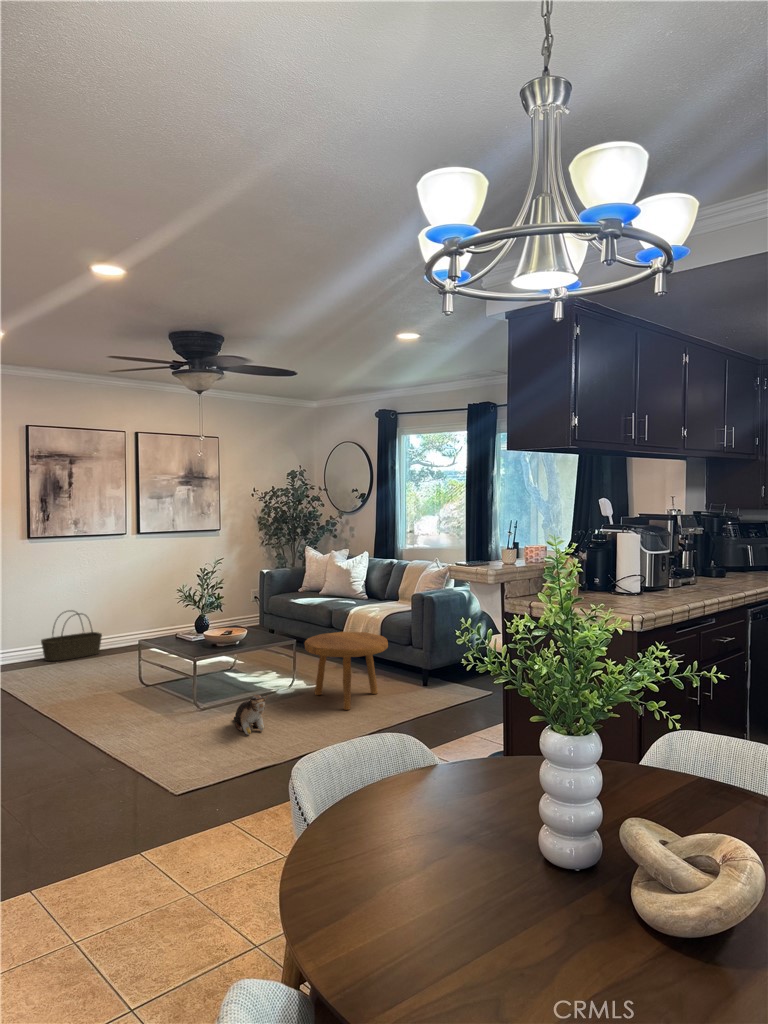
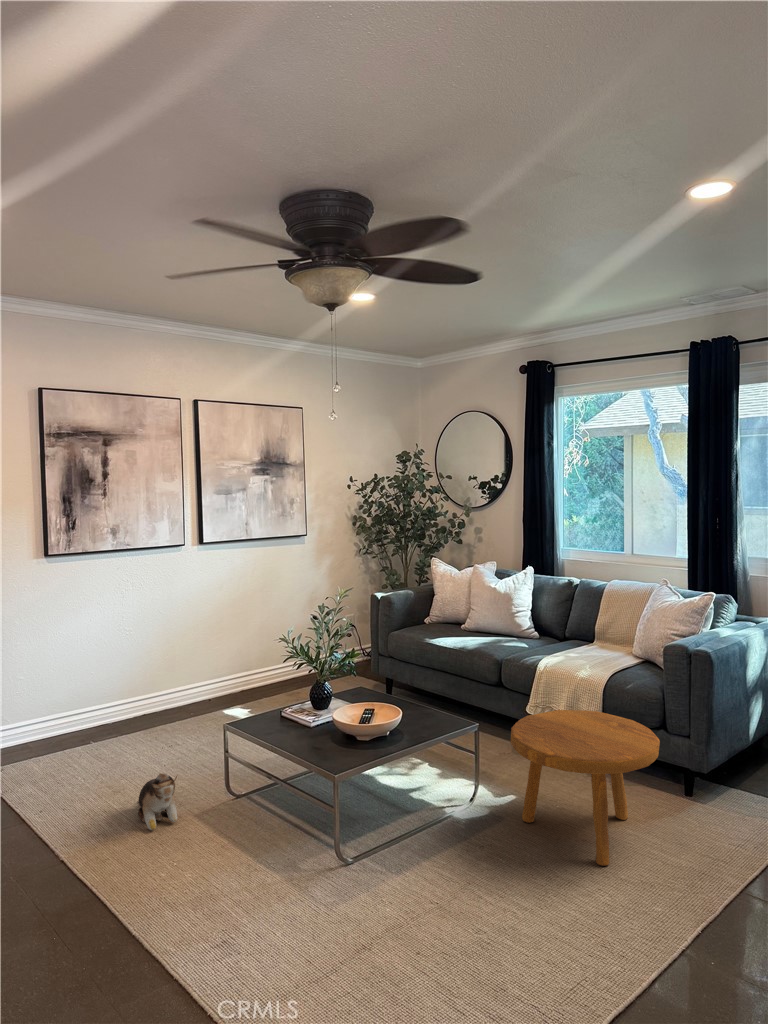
basket: present [41,610,102,661] -> none [67,659,155,739]
plush toy: present [234,695,268,735] -> present [138,774,177,830]

